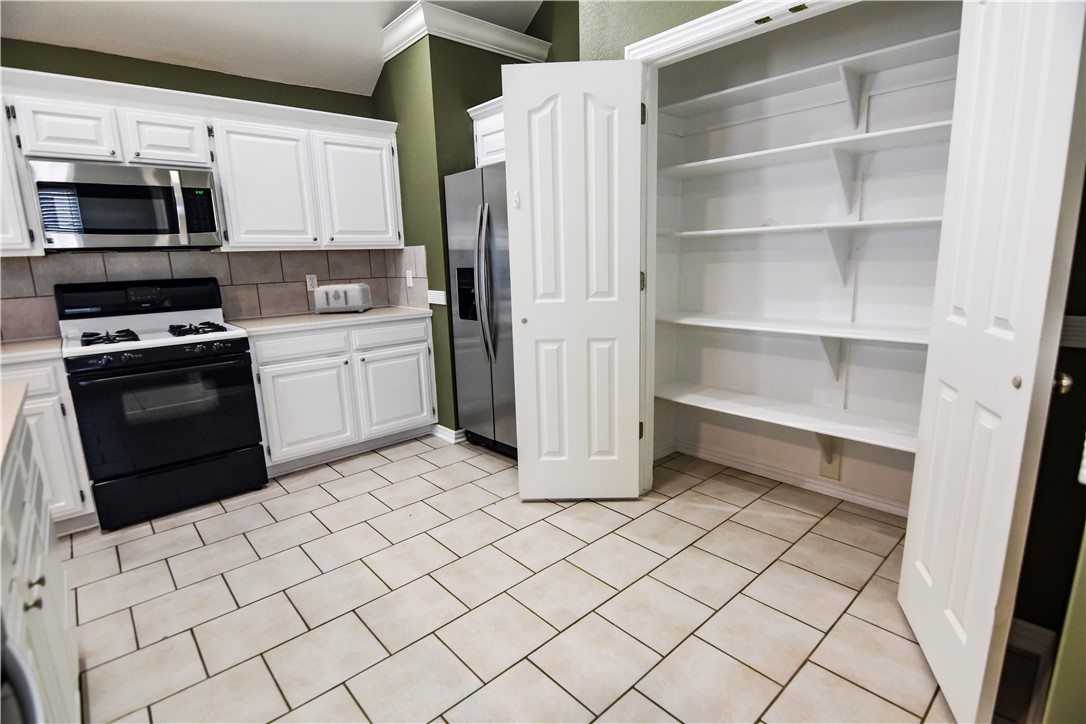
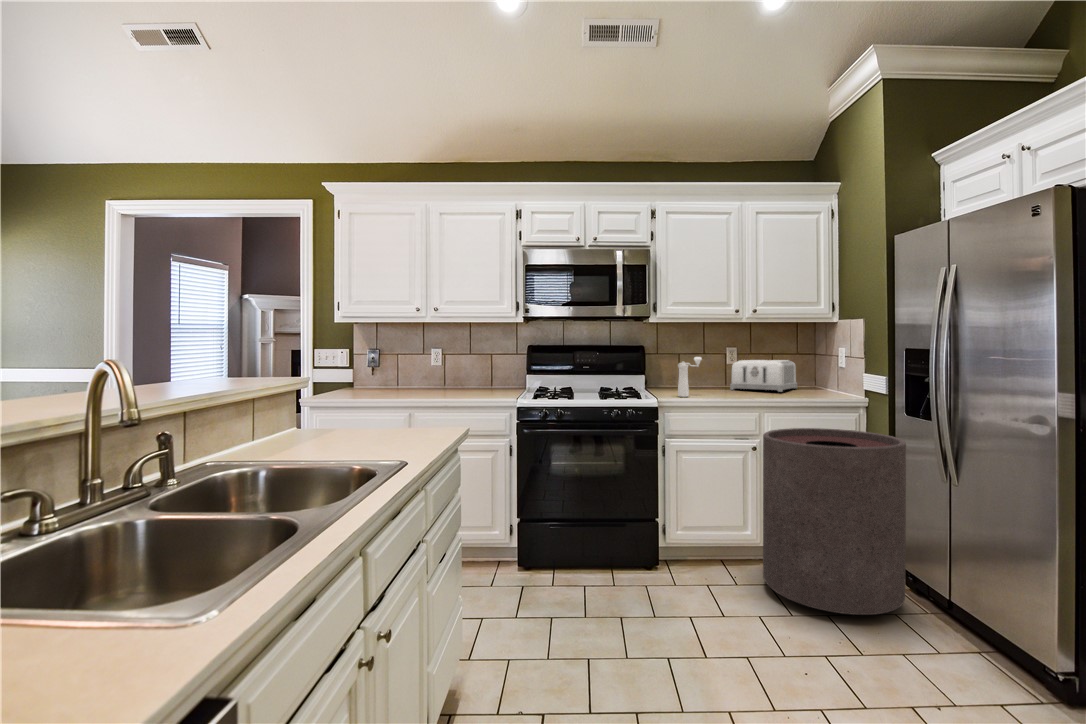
pepper mill: none [263,284,287,325] -> present [678,357,702,397]
trash can: none [357,336,471,478] -> present [763,428,906,615]

